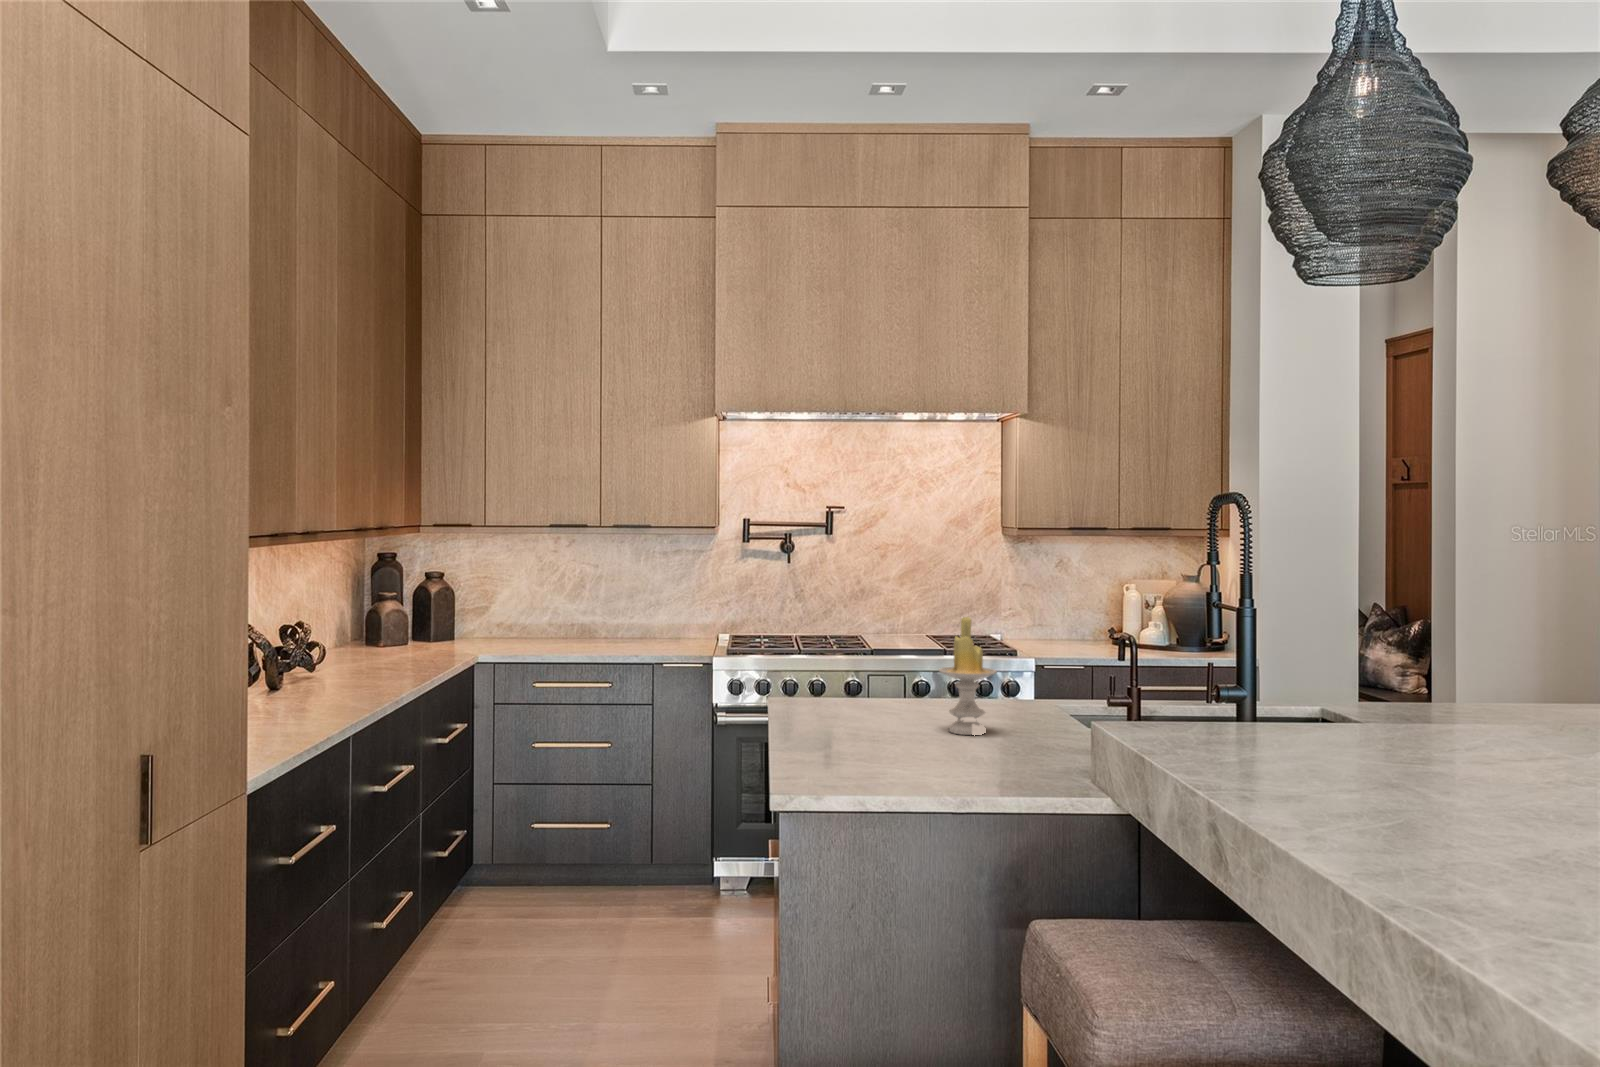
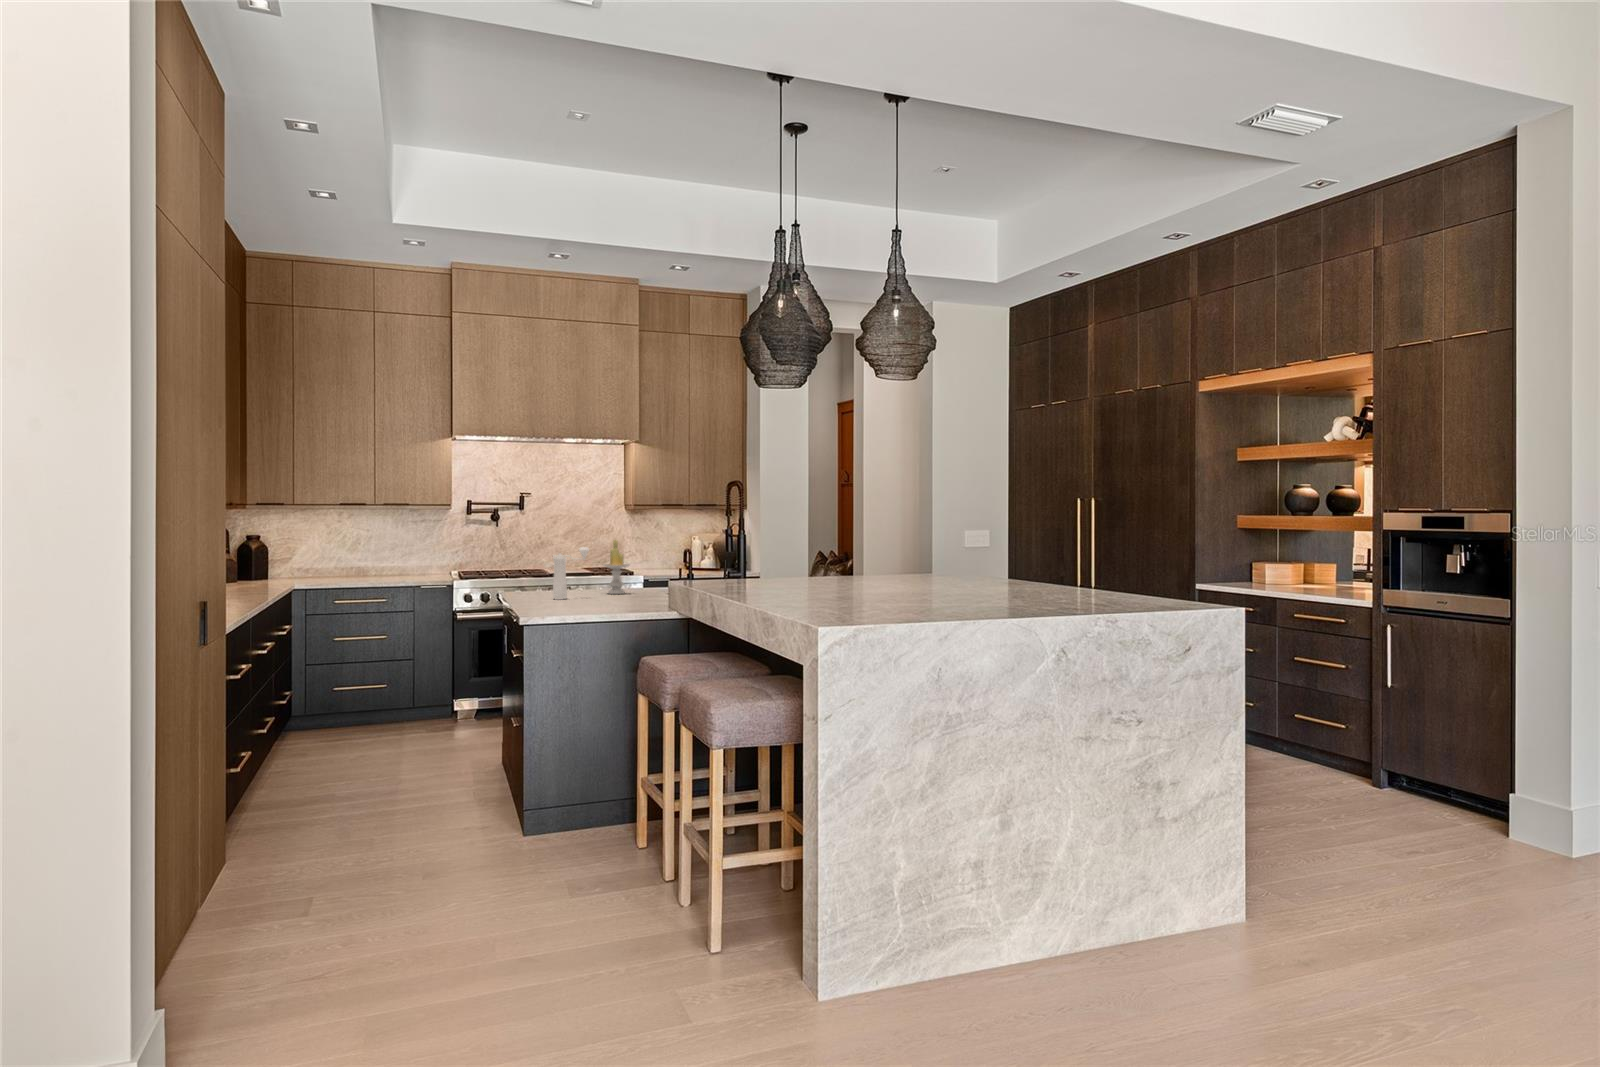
pepper mill: none [820,640,903,759] -> present [553,547,589,600]

